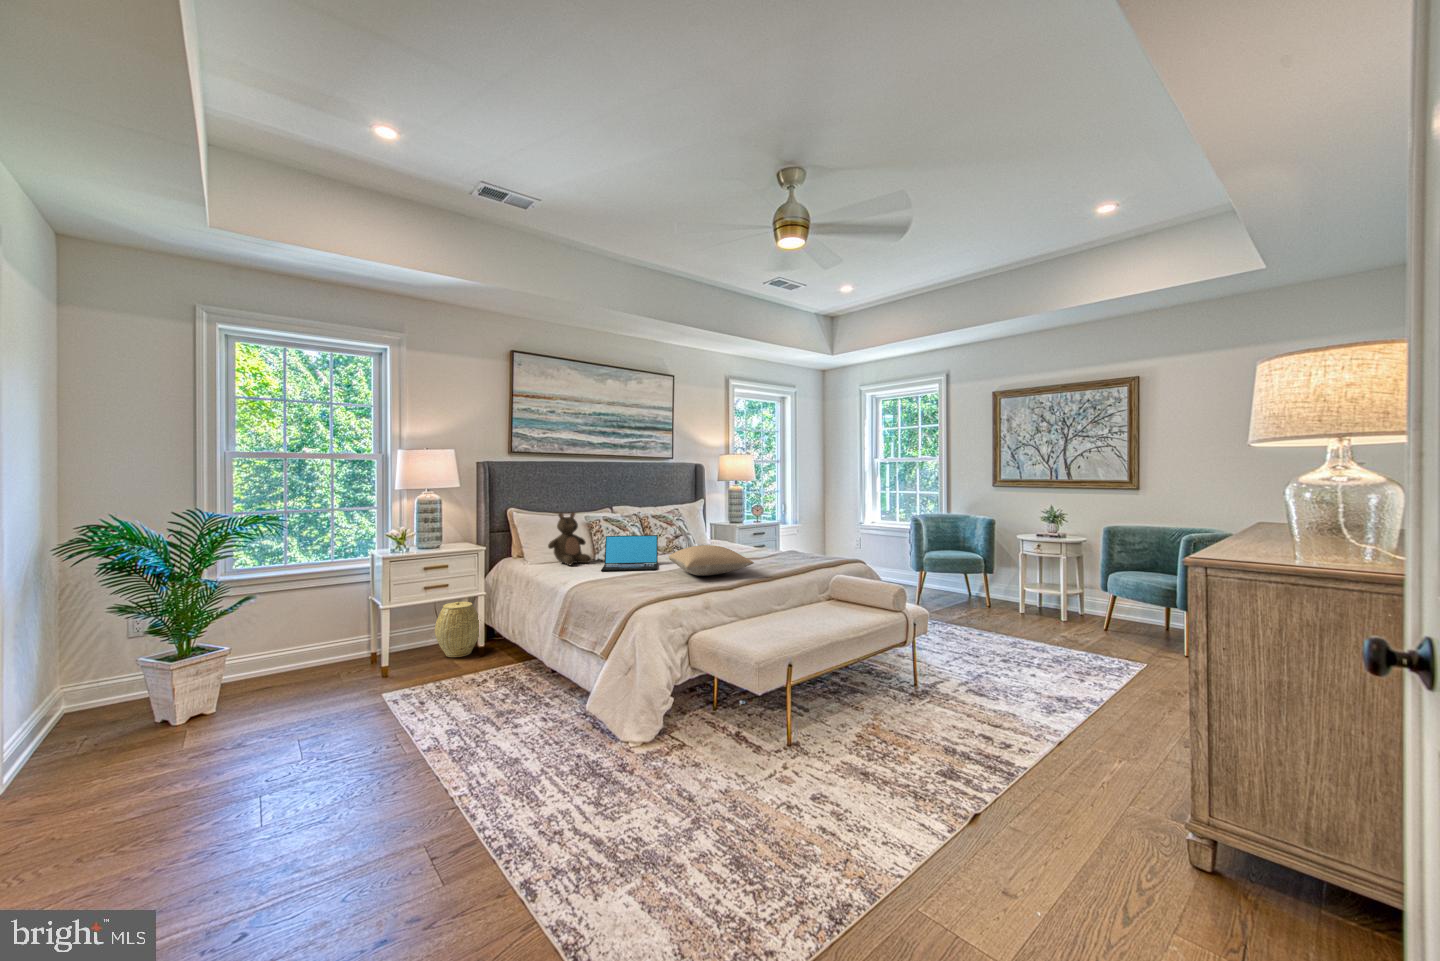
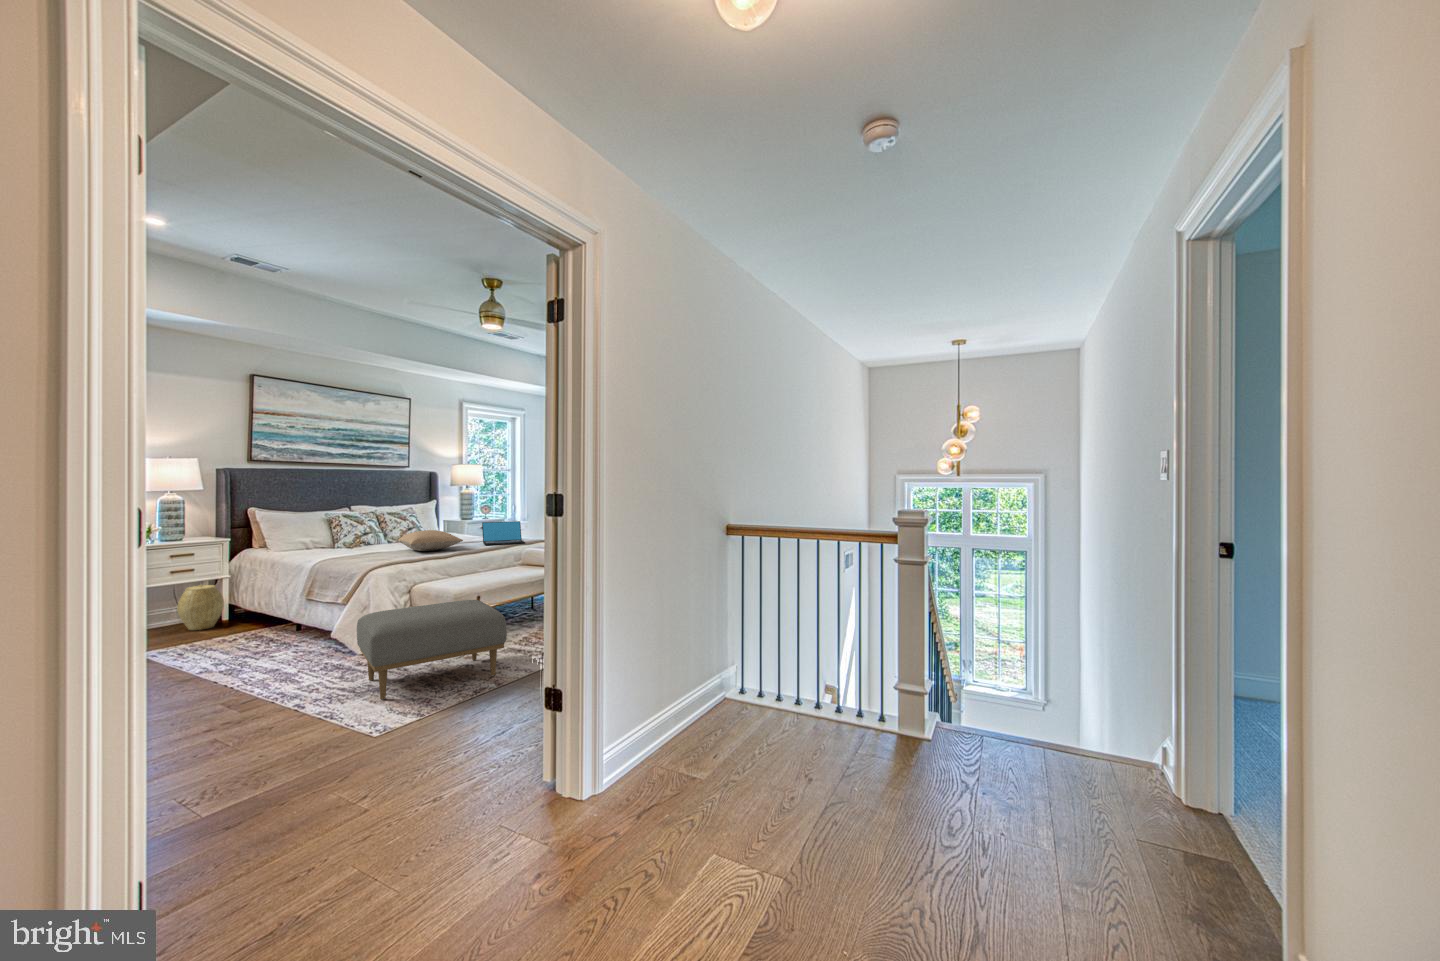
stuffed bear: present [548,512,591,566] -> none [291,509,331,551]
laptop: present [601,535,658,571] -> present [482,521,525,546]
ottoman: none [622,685,879,899] -> present [357,600,507,700]

